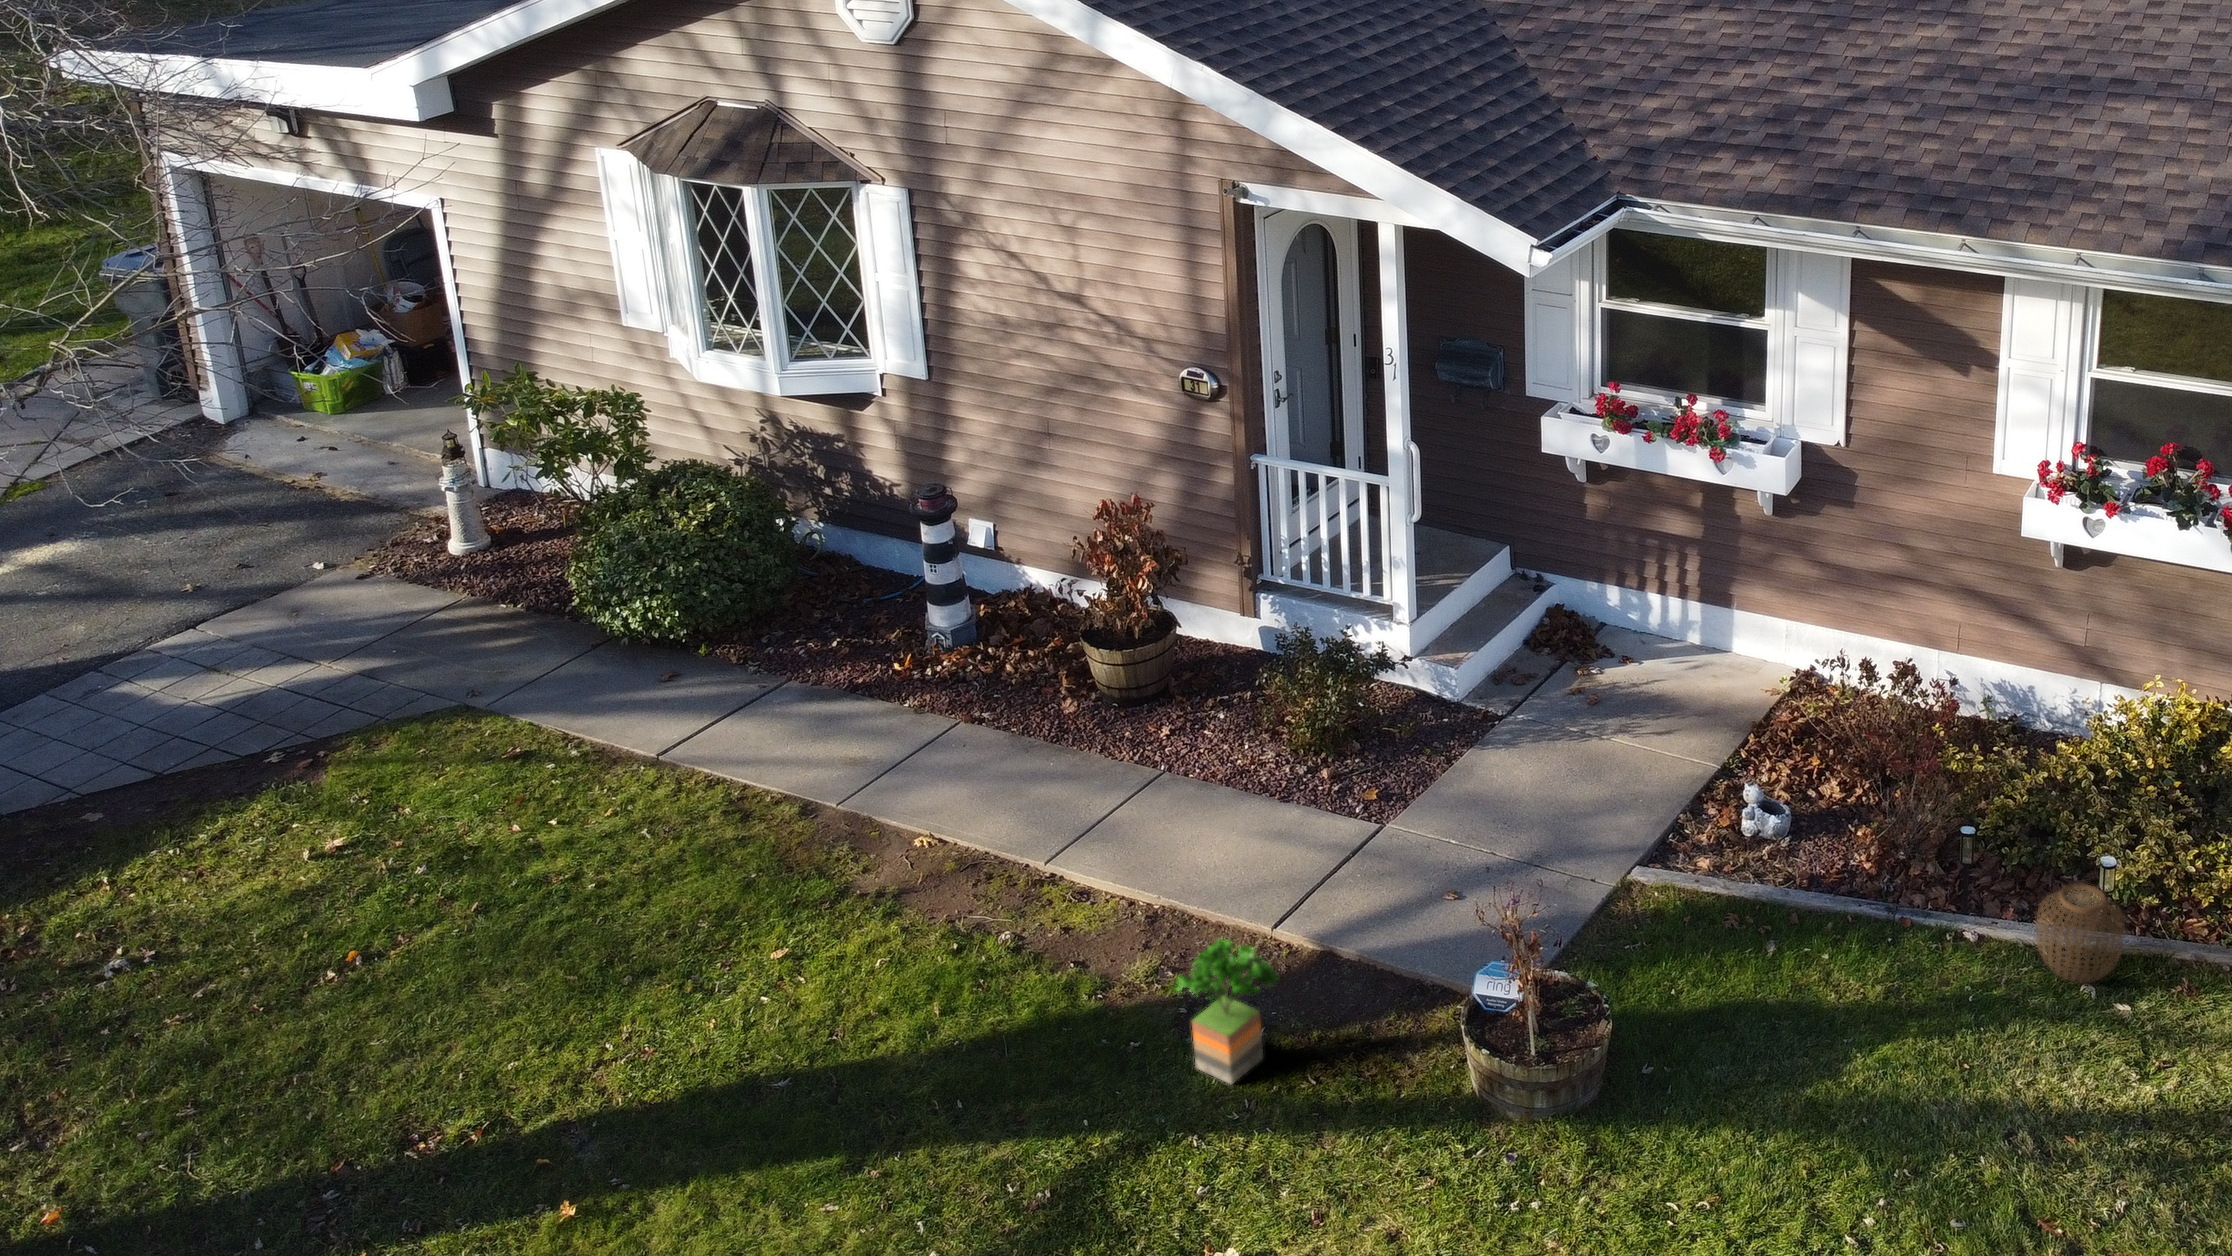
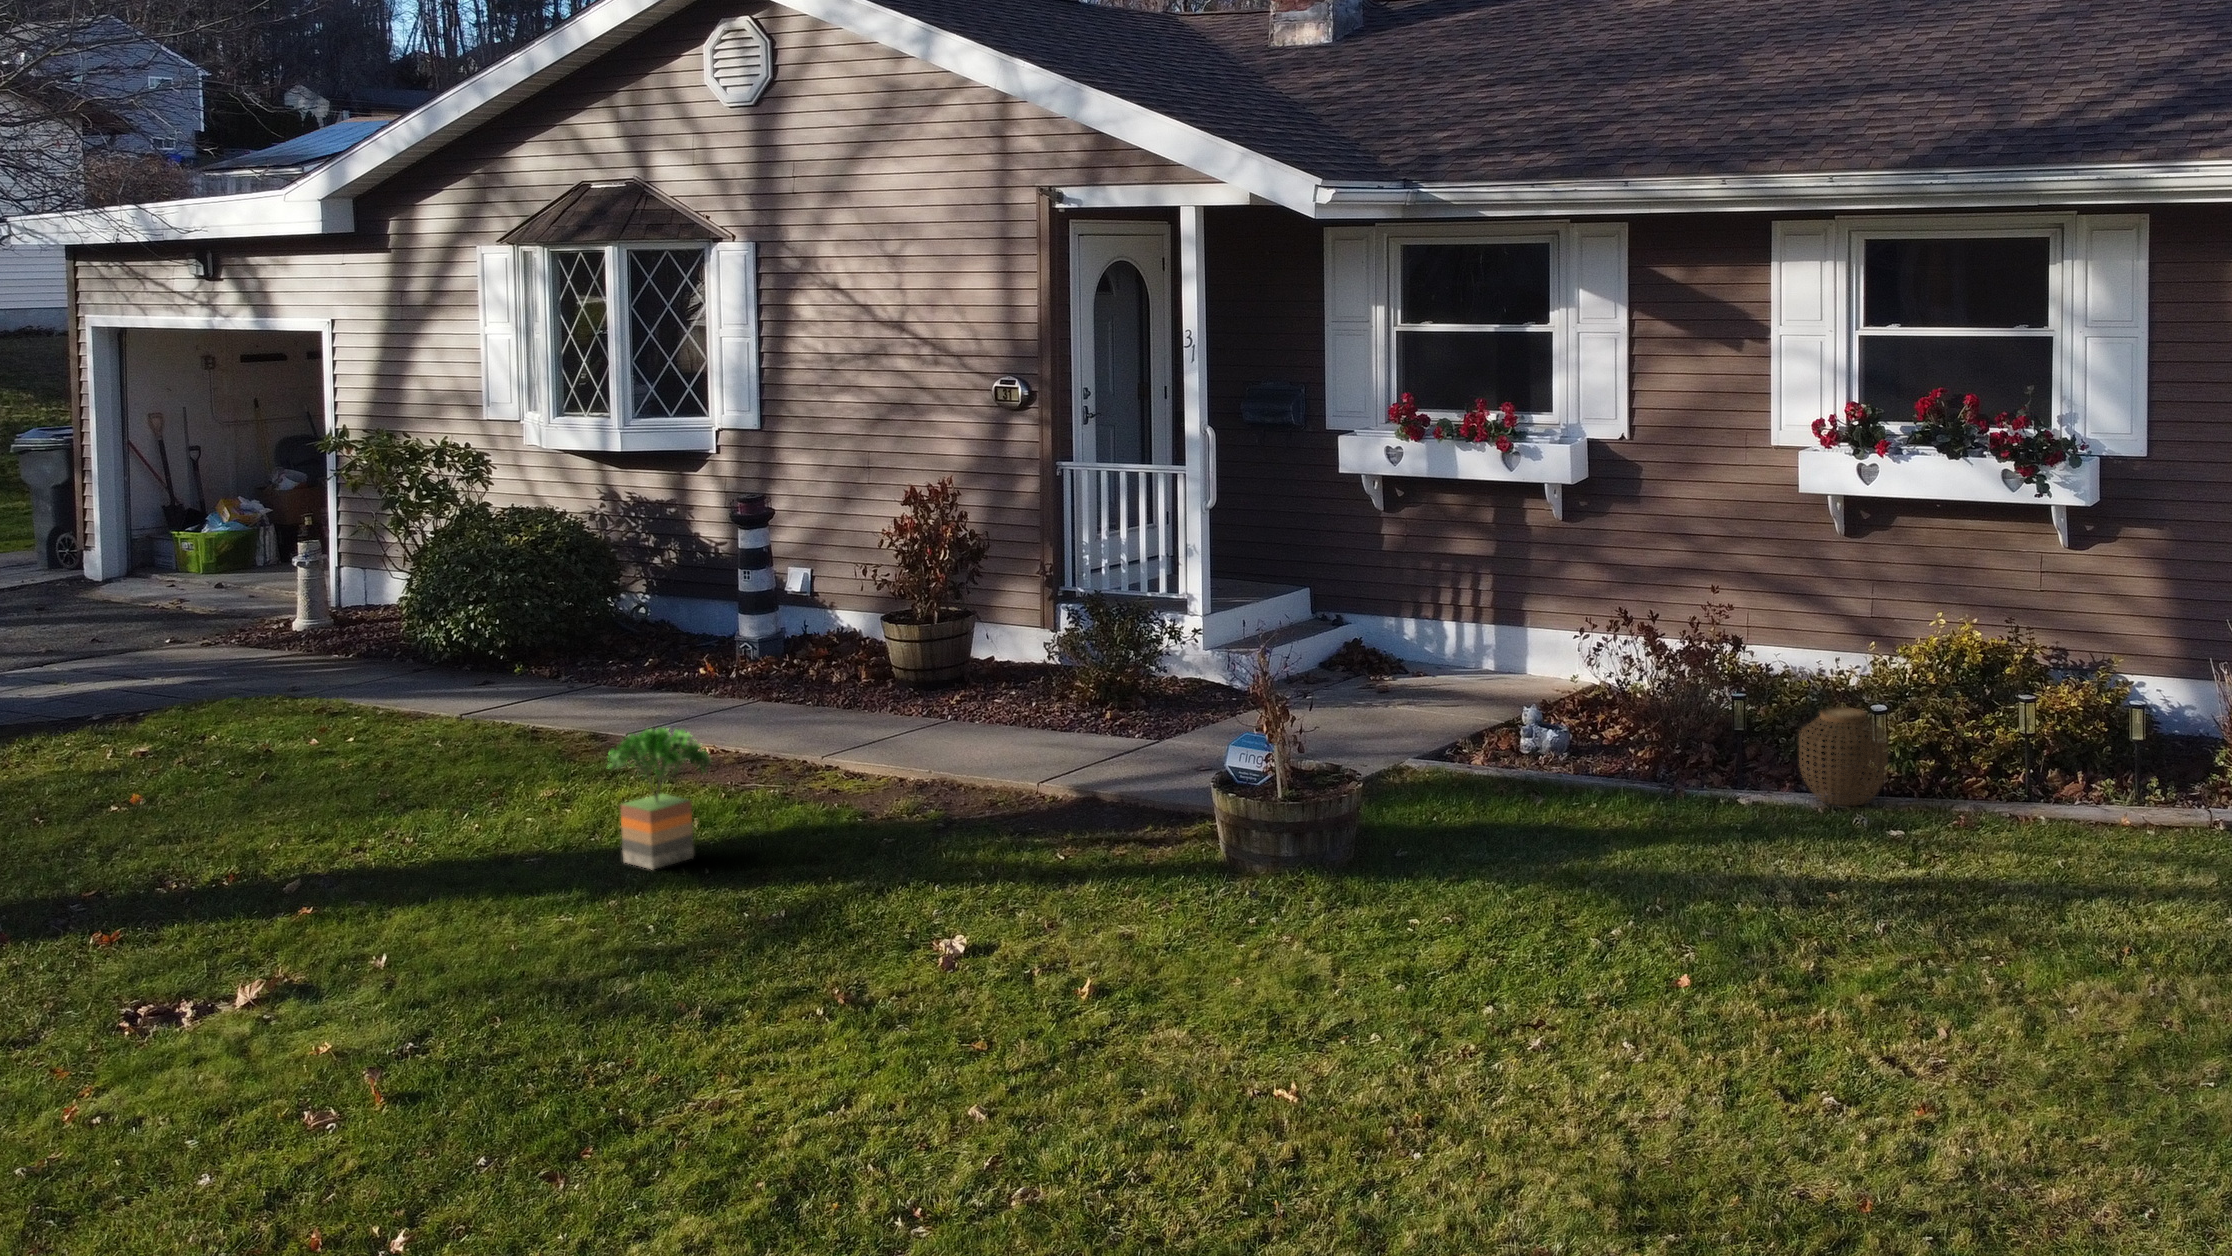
potted tree: present [1176,938,1280,1084] -> present [609,727,711,870]

